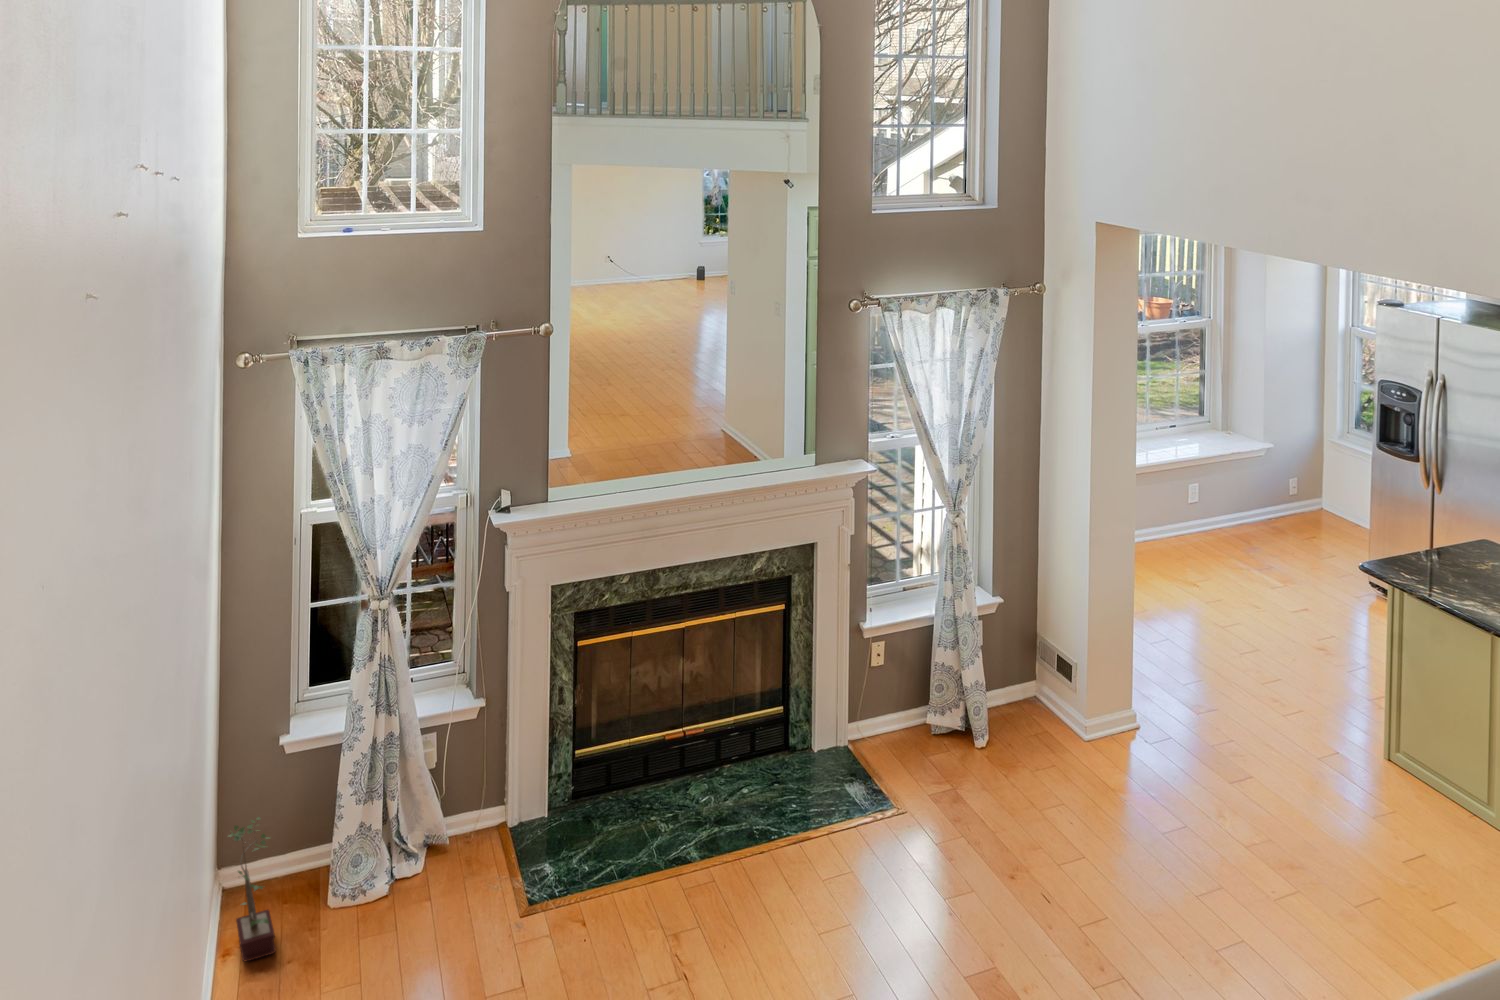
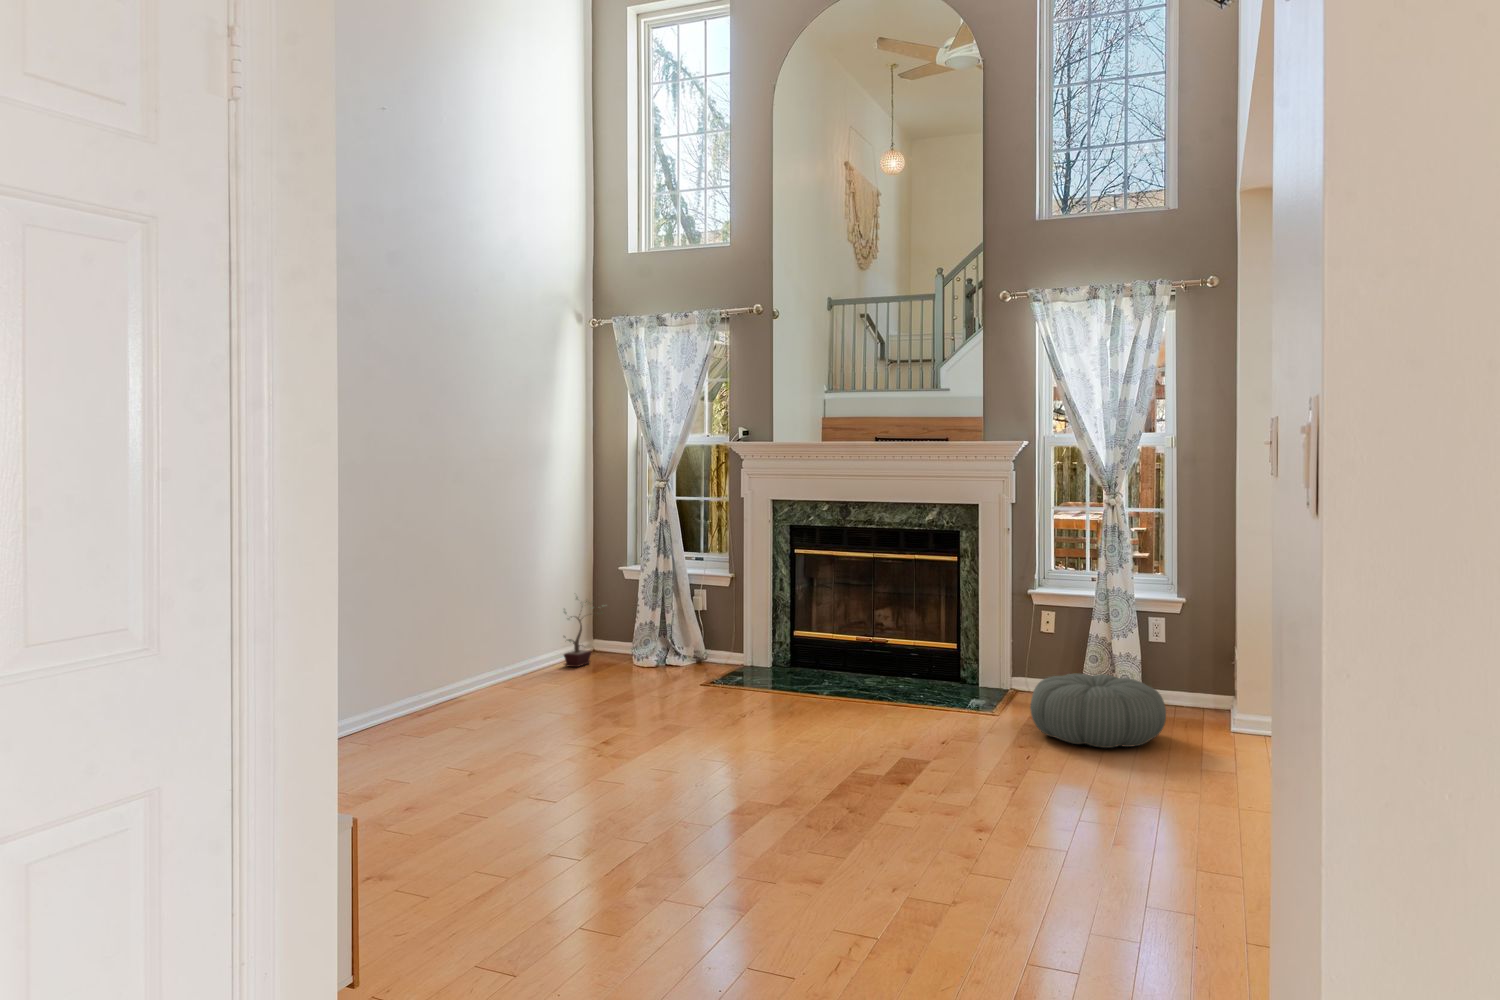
pouf: none [969,718,1110,817] -> present [1030,673,1166,748]

